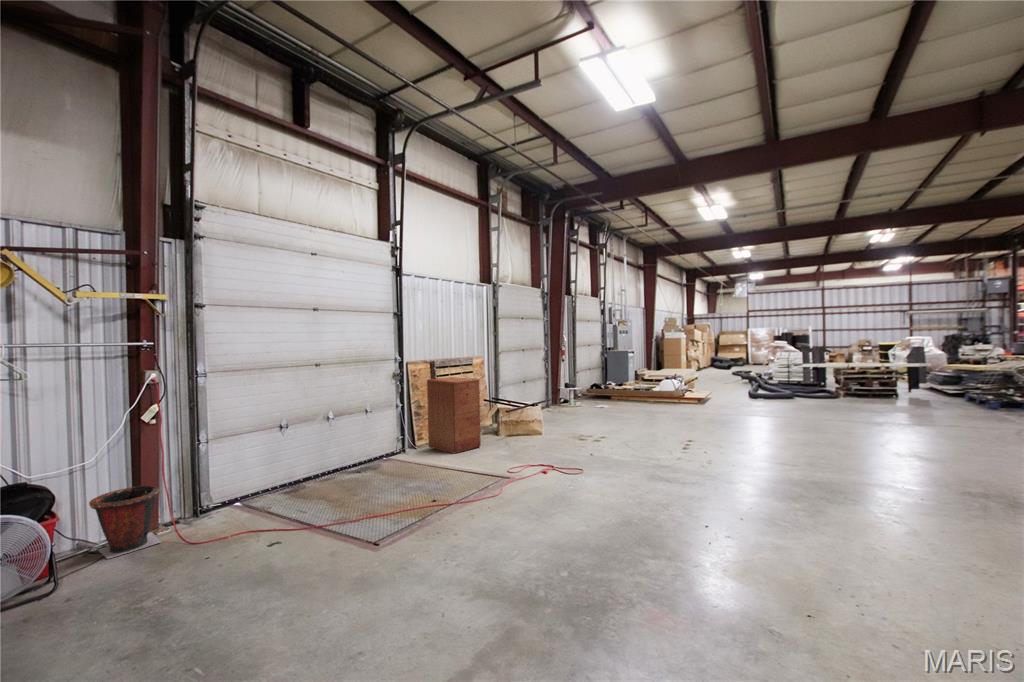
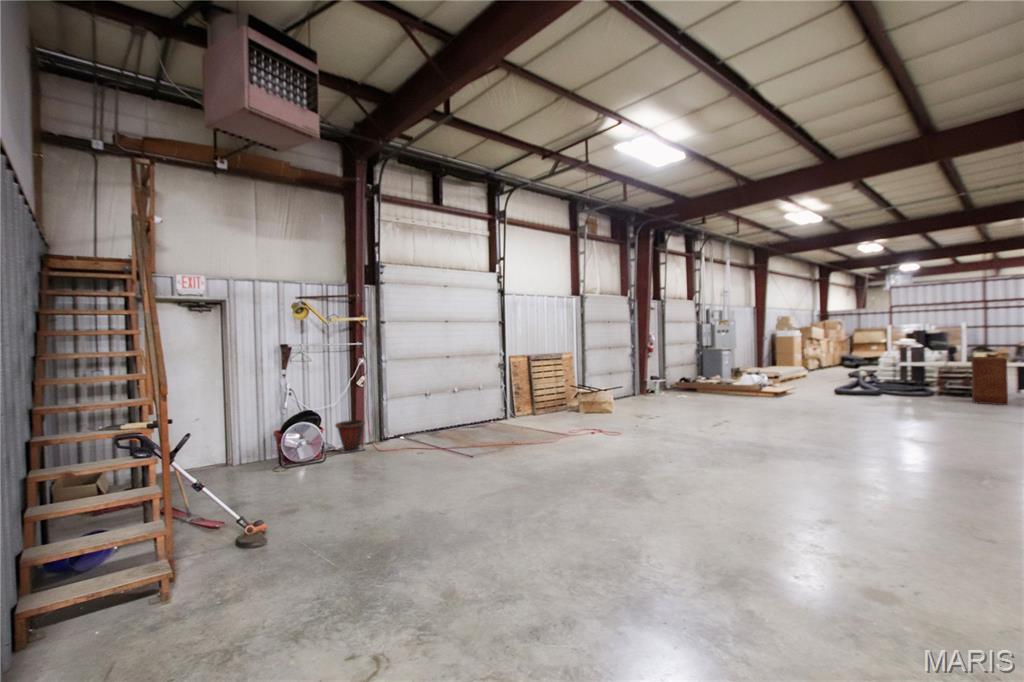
filing cabinet: present [427,377,481,454] -> present [971,357,1008,405]

